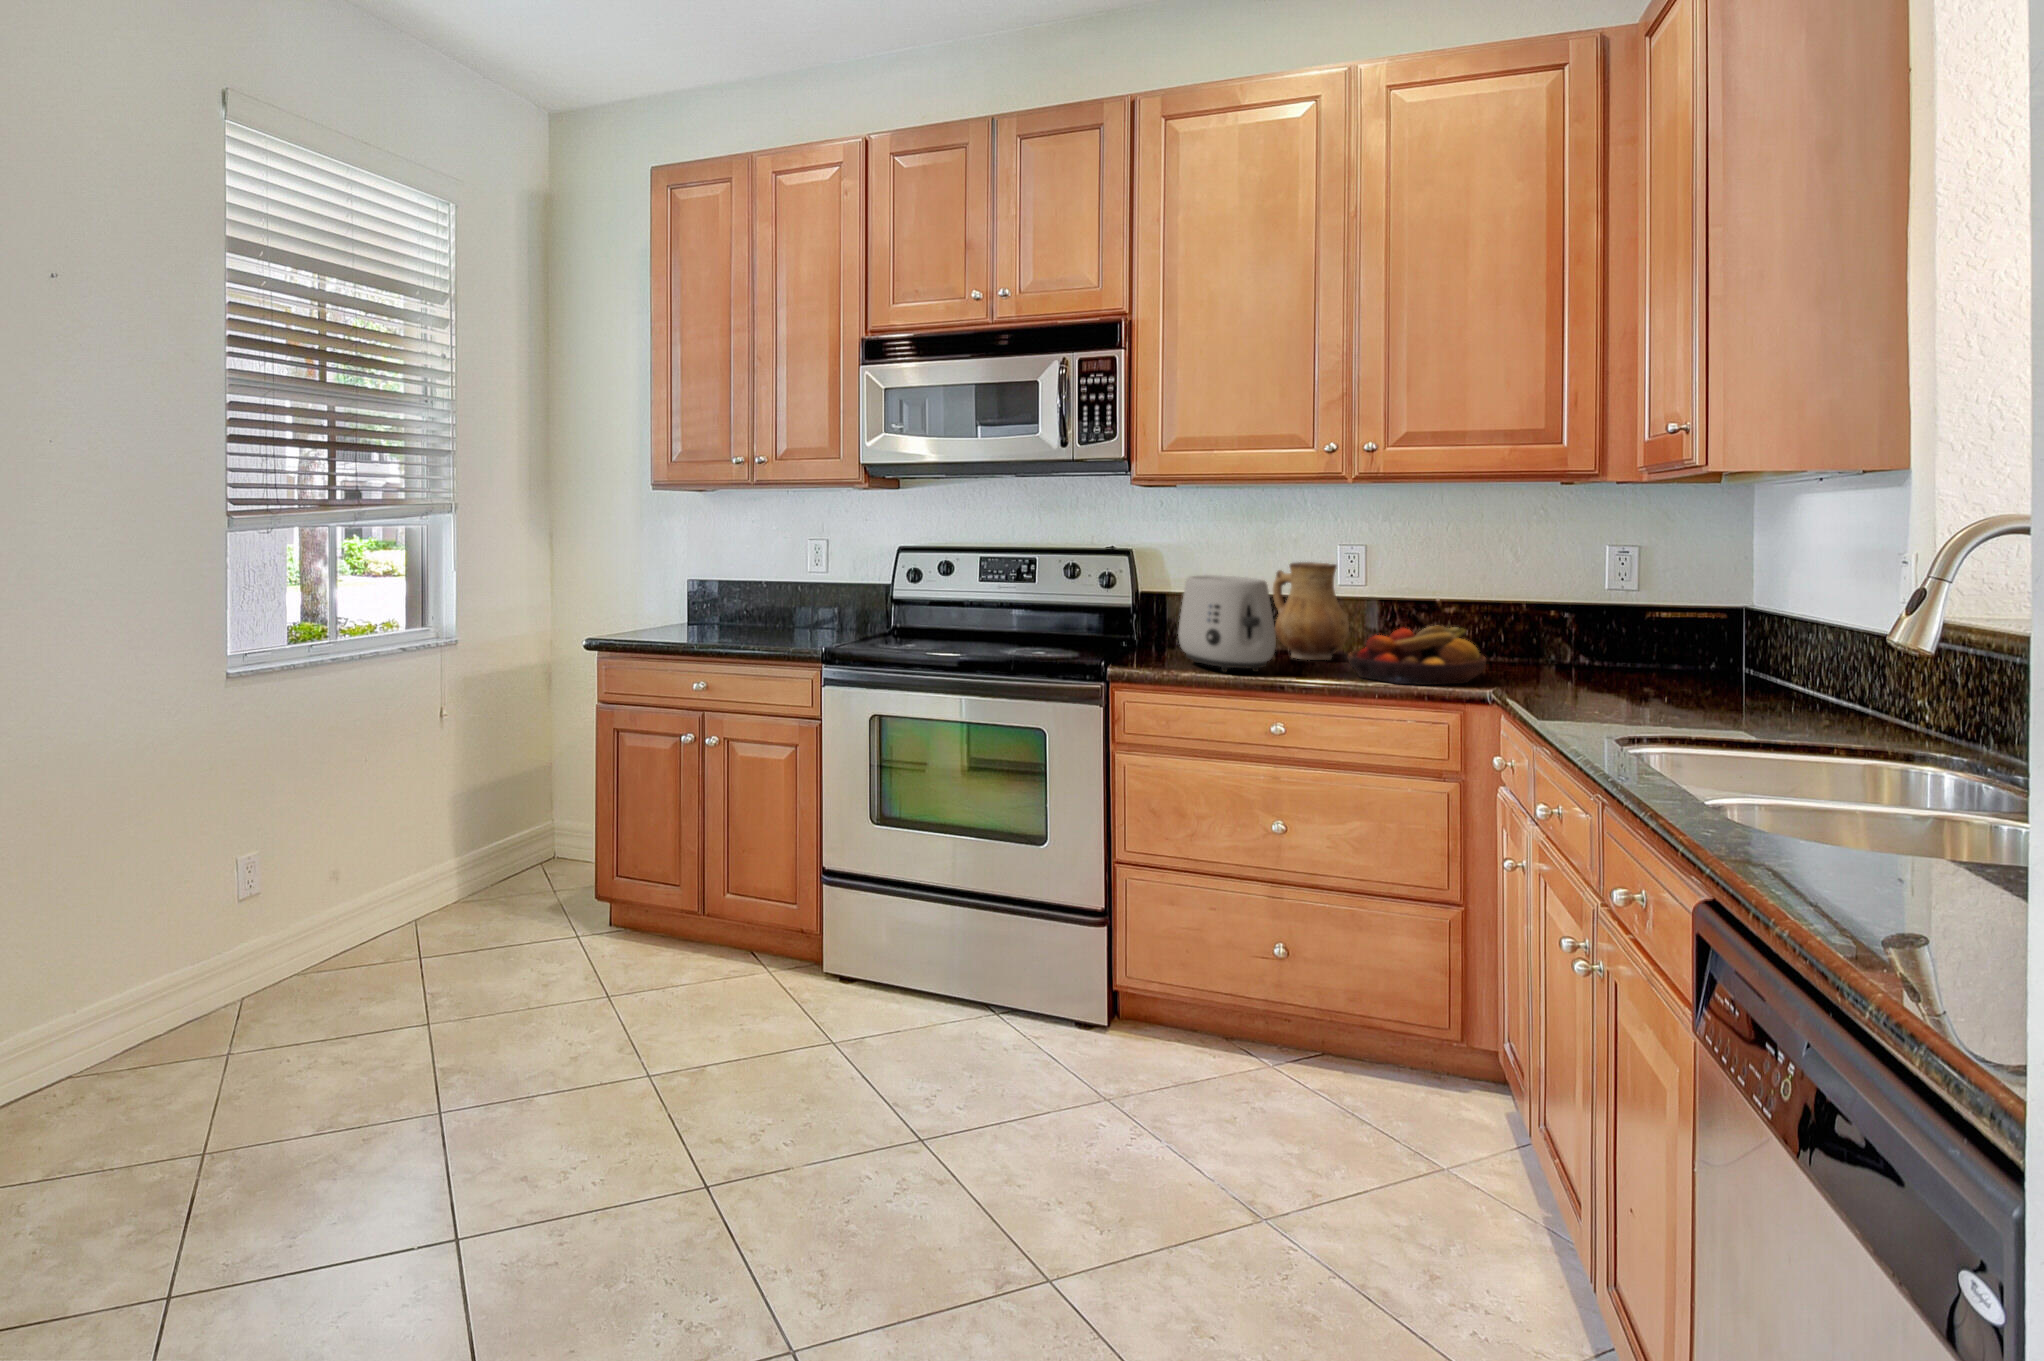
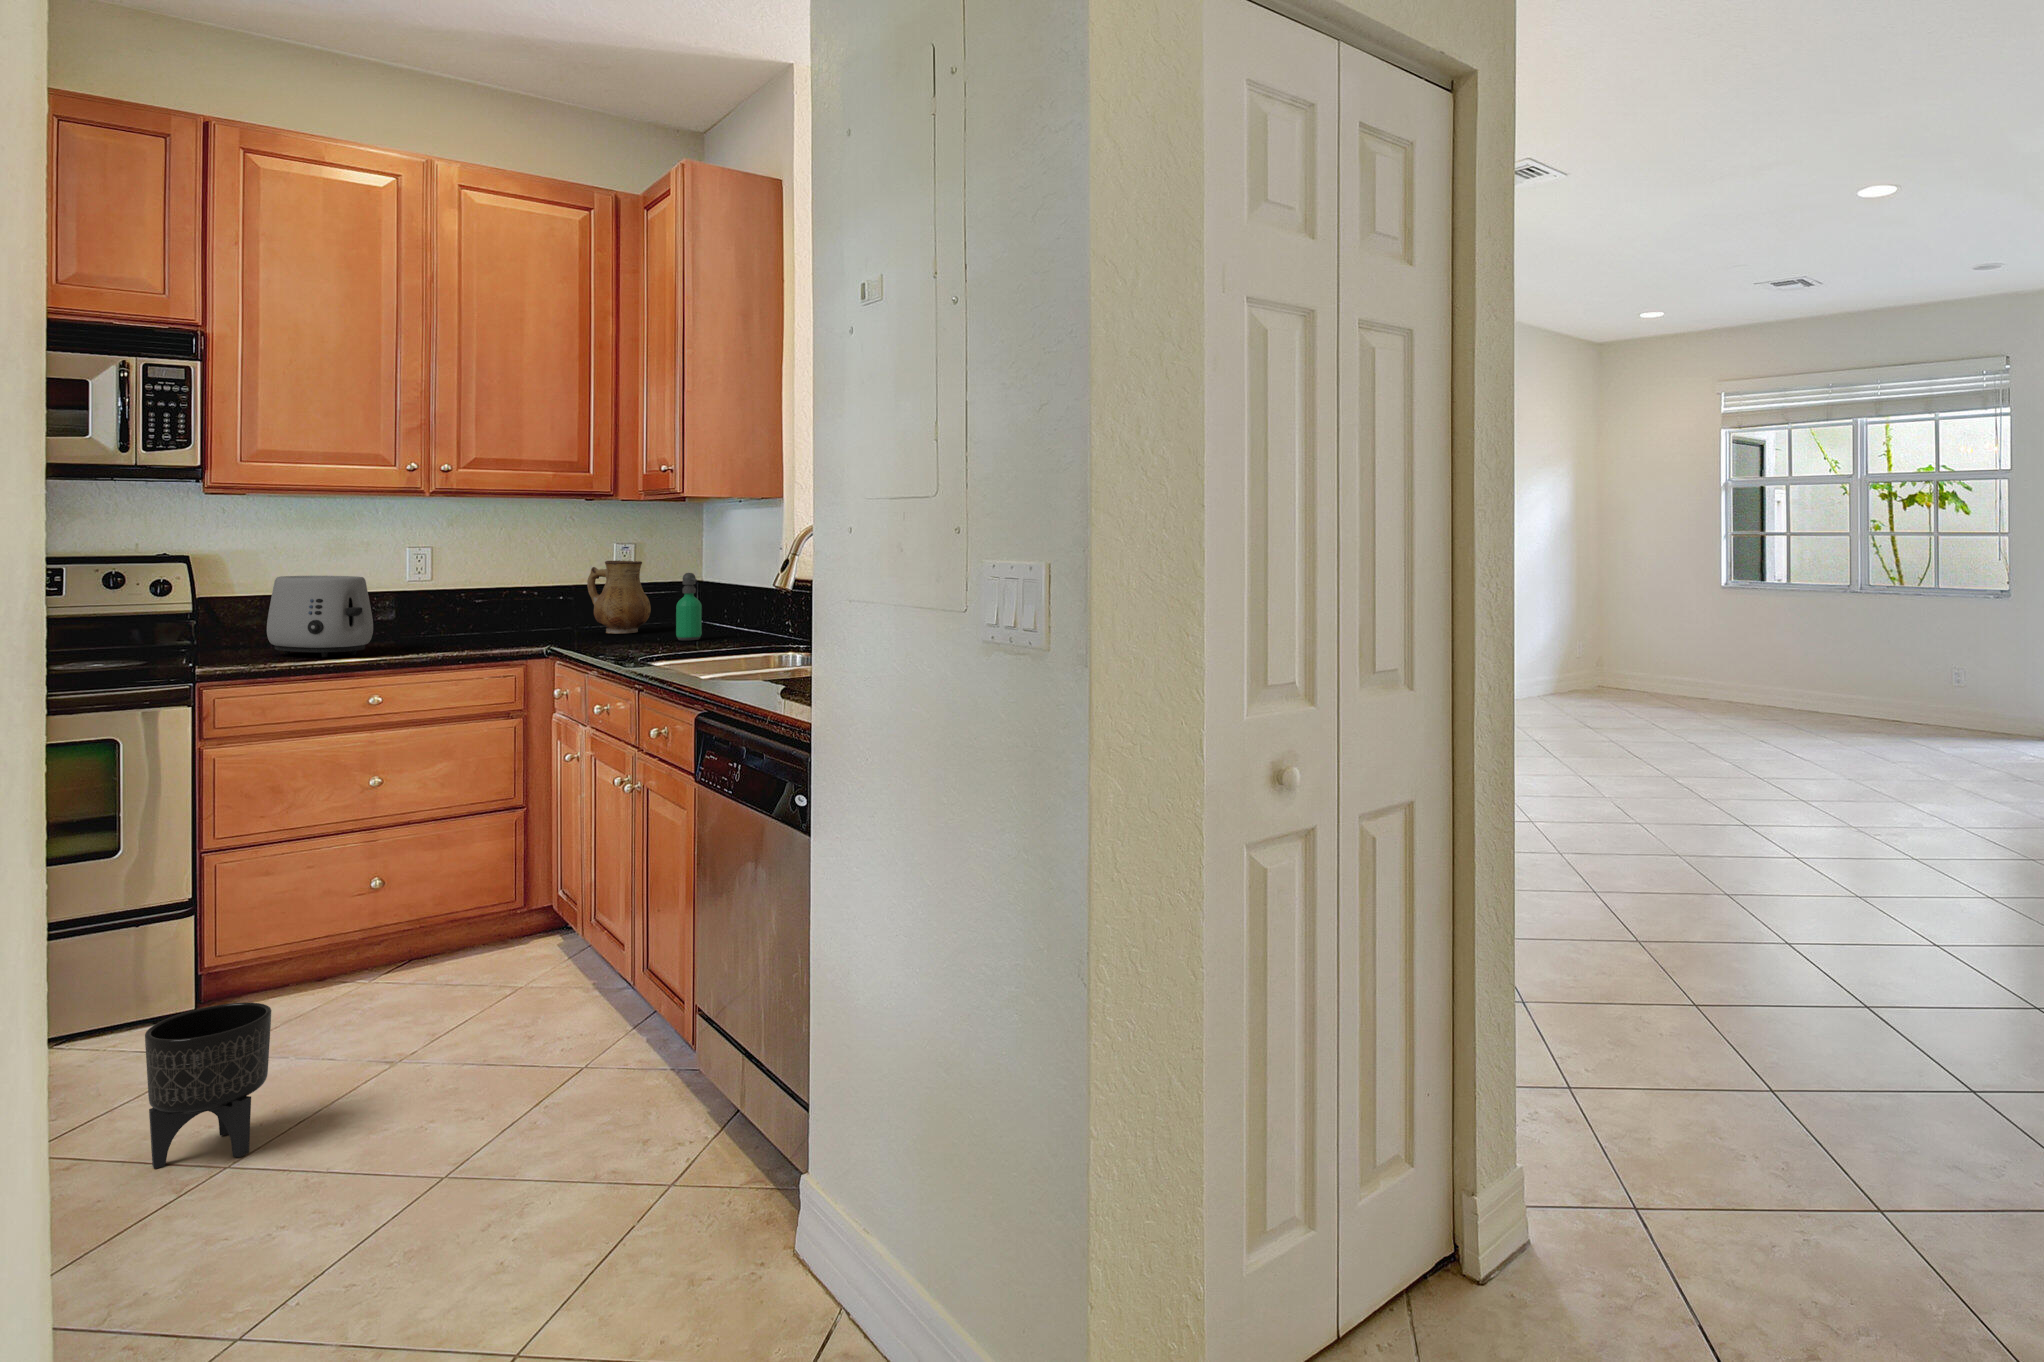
ceramic pitcher: present [1273,562,1349,660] -> present [587,560,651,634]
soap dispenser: none [1697,592,1744,701] -> present [676,573,702,640]
fruit bowl: present [1348,626,1486,685] -> none [434,606,544,651]
planter: none [966,1087,1084,1303] -> present [145,1003,272,1169]

